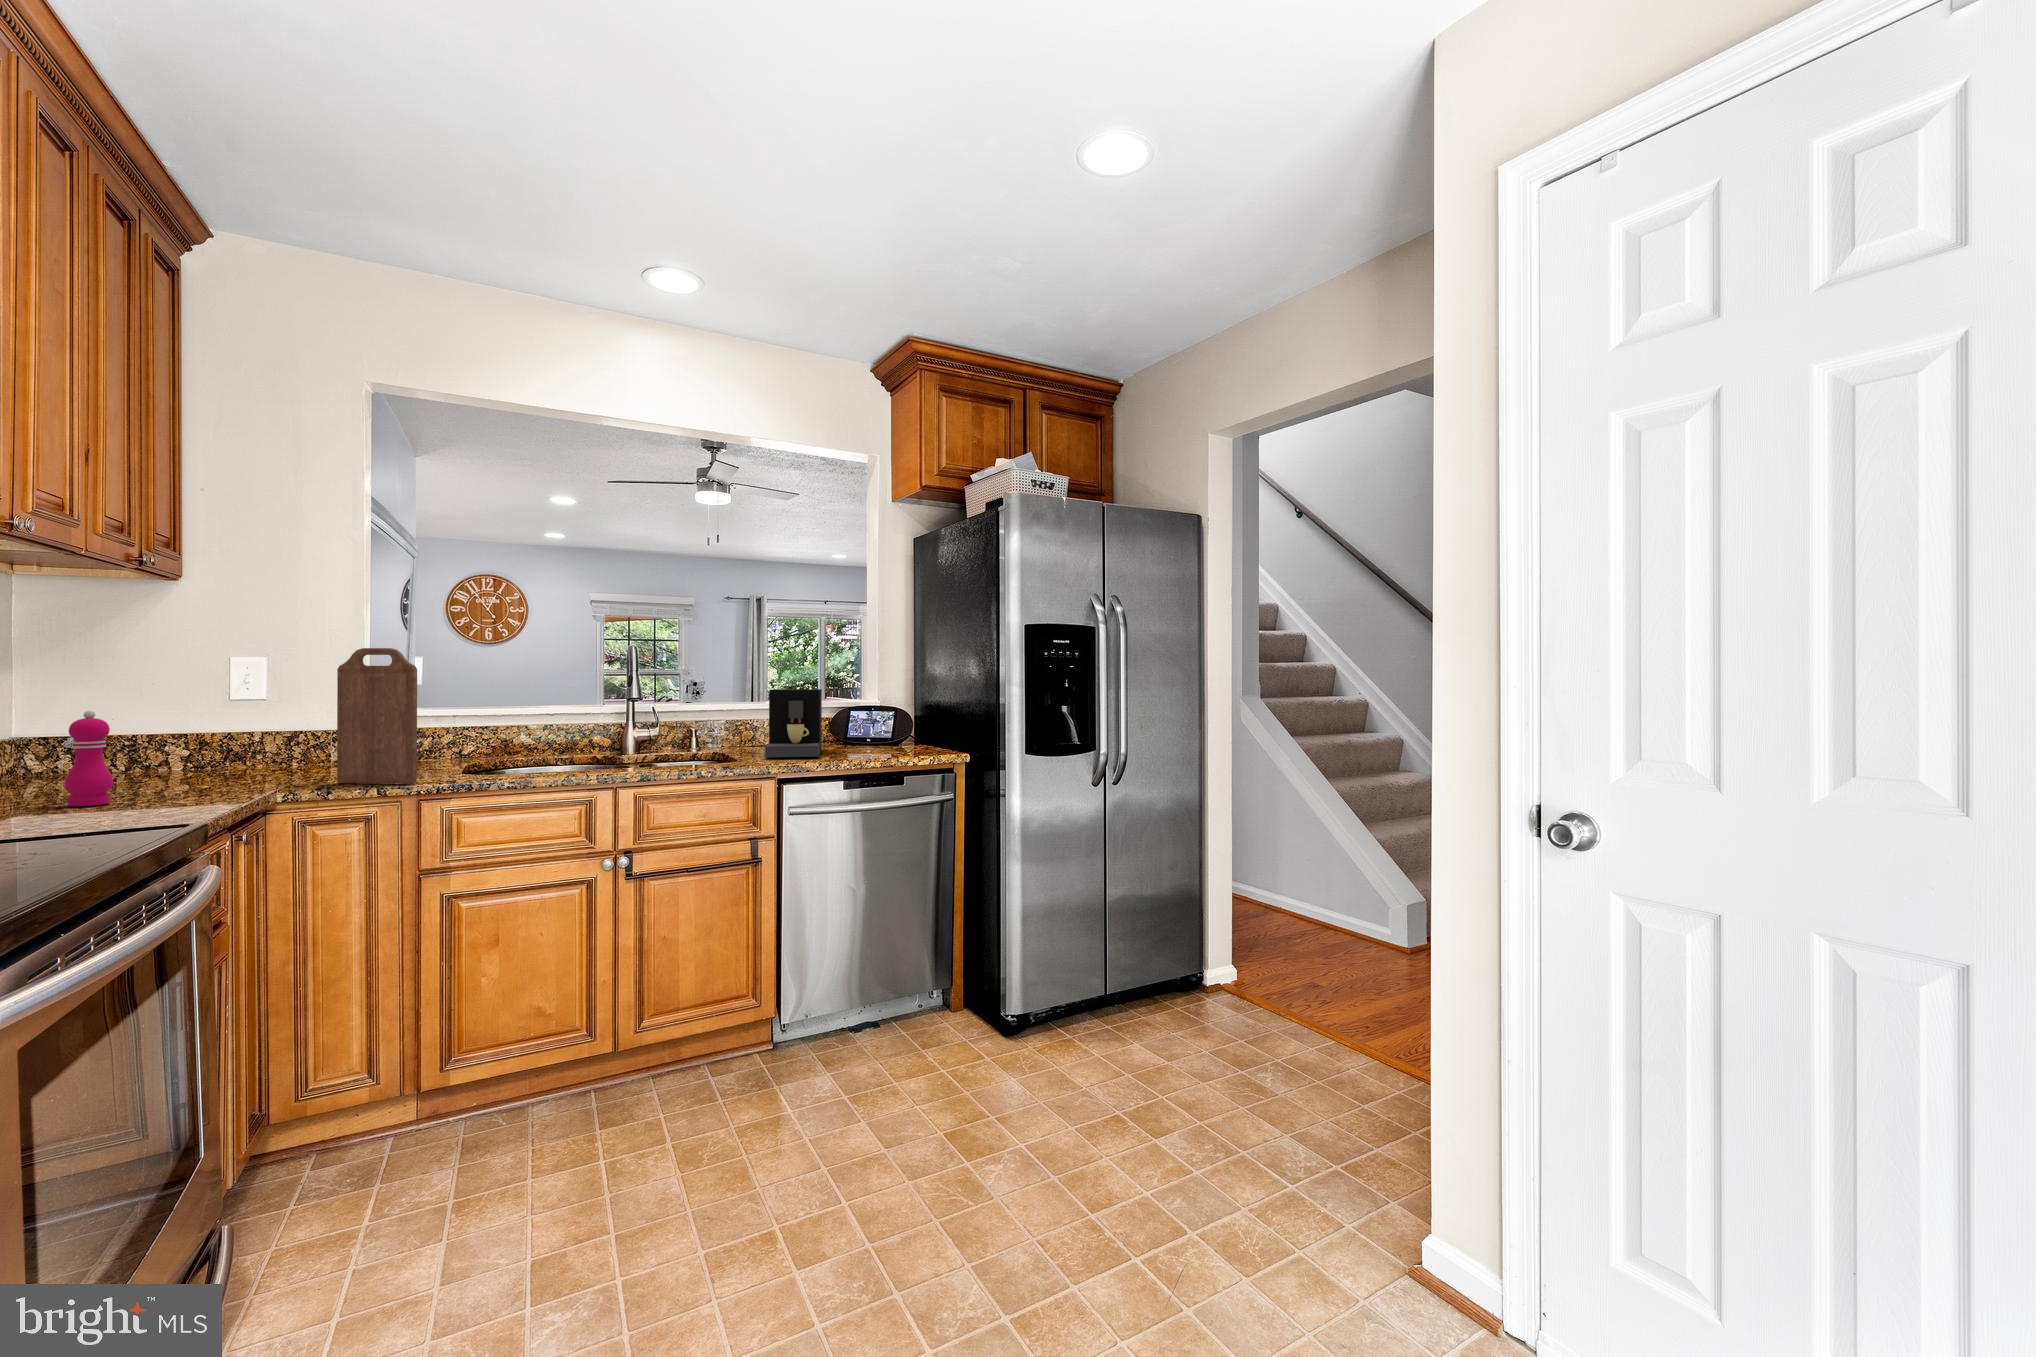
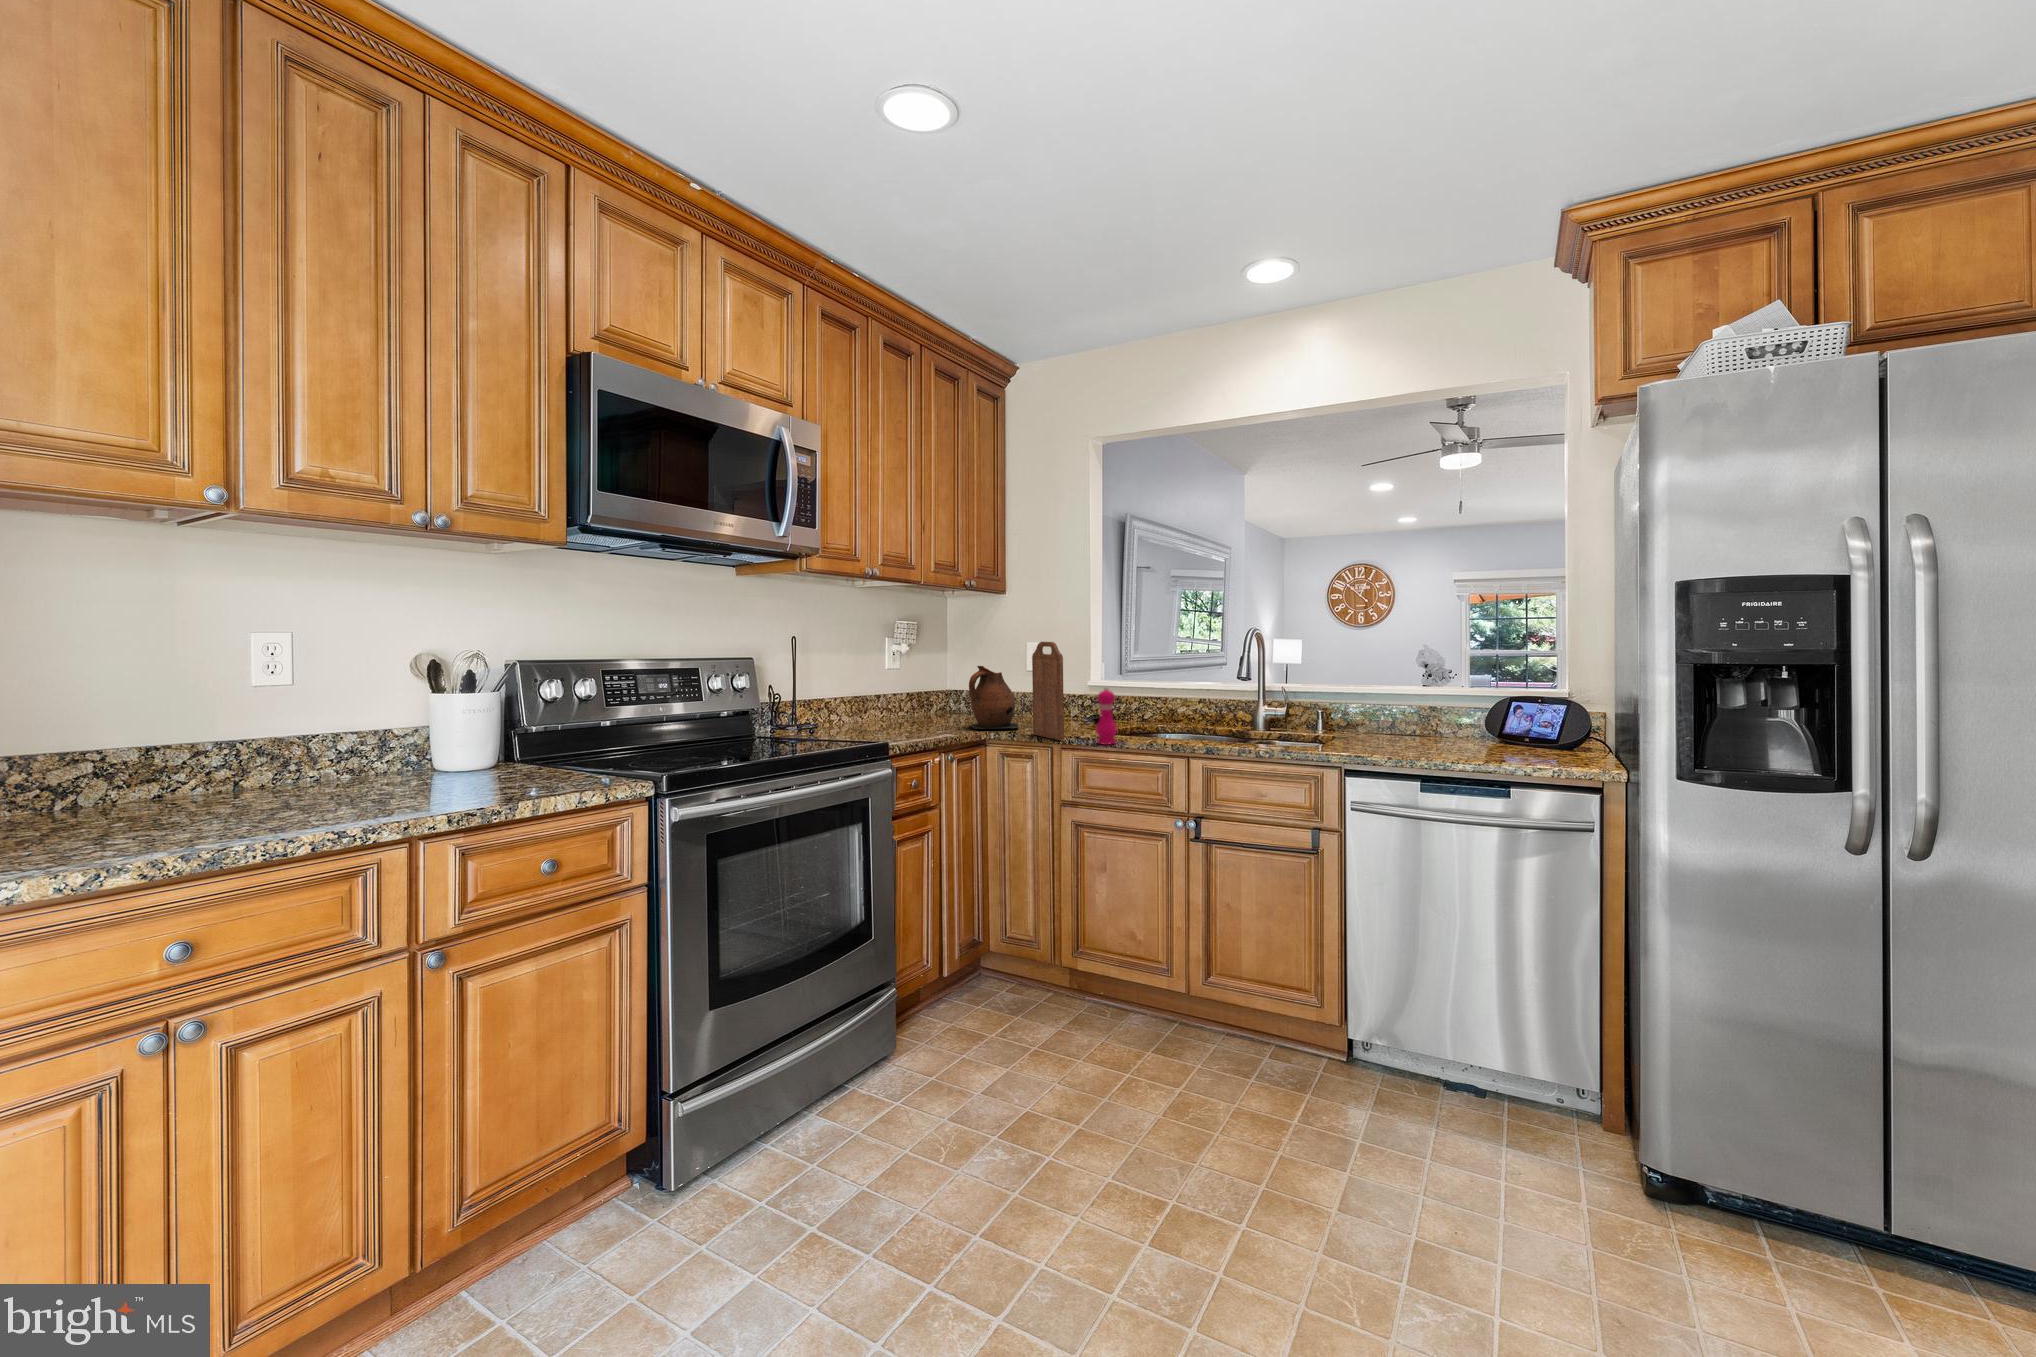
ceramic pitcher: none [165,685,286,786] -> present [969,666,1019,729]
coffee maker: present [765,689,822,757] -> none [1371,671,1474,751]
pepper mill: present [64,711,113,806] -> present [1096,686,1117,745]

